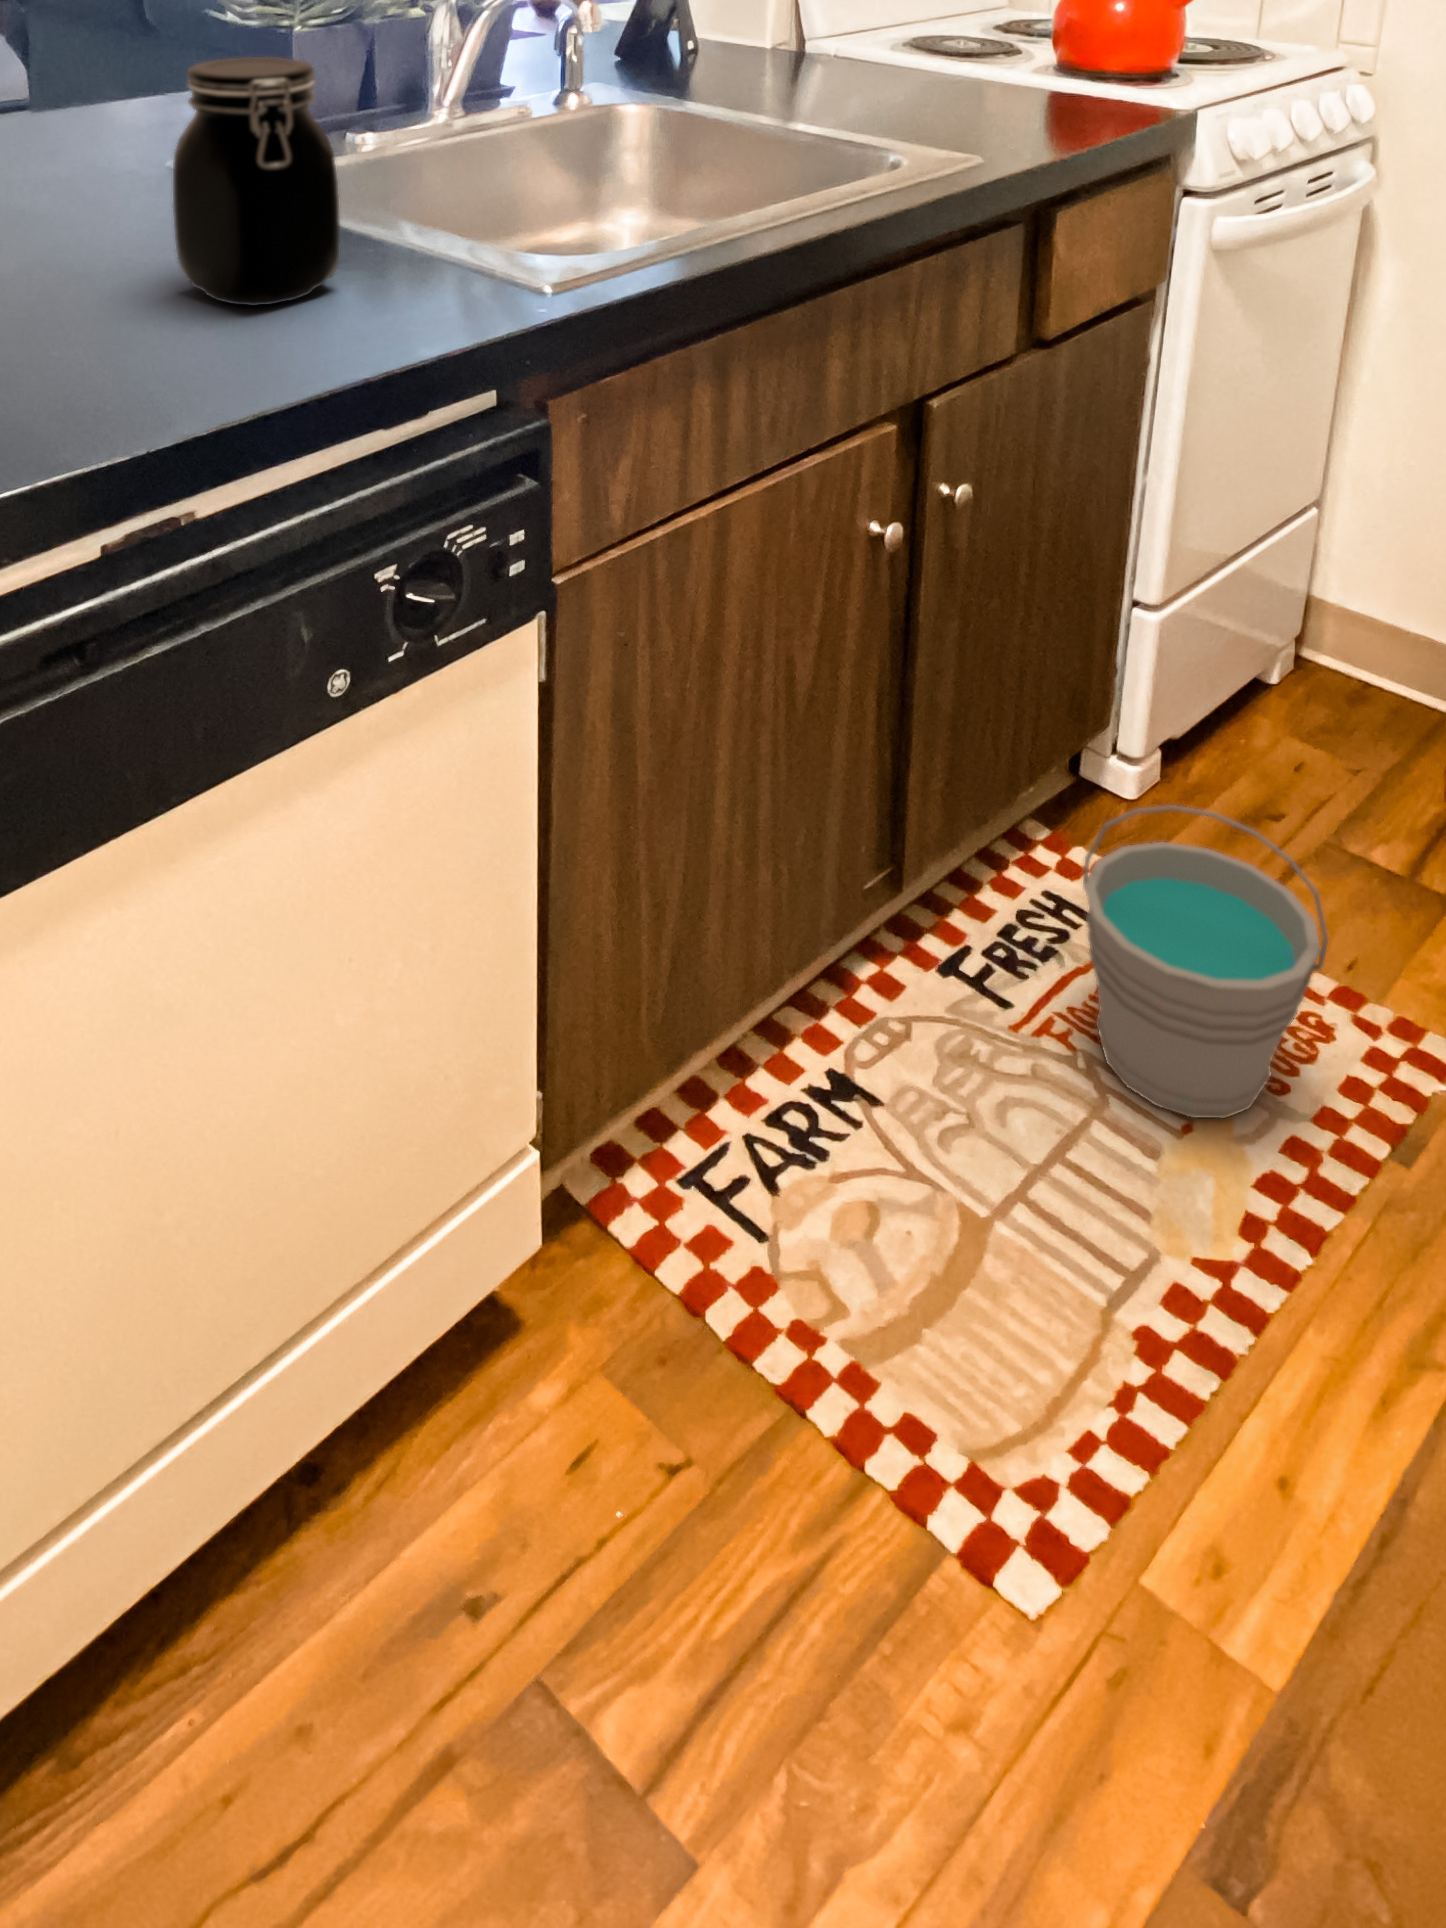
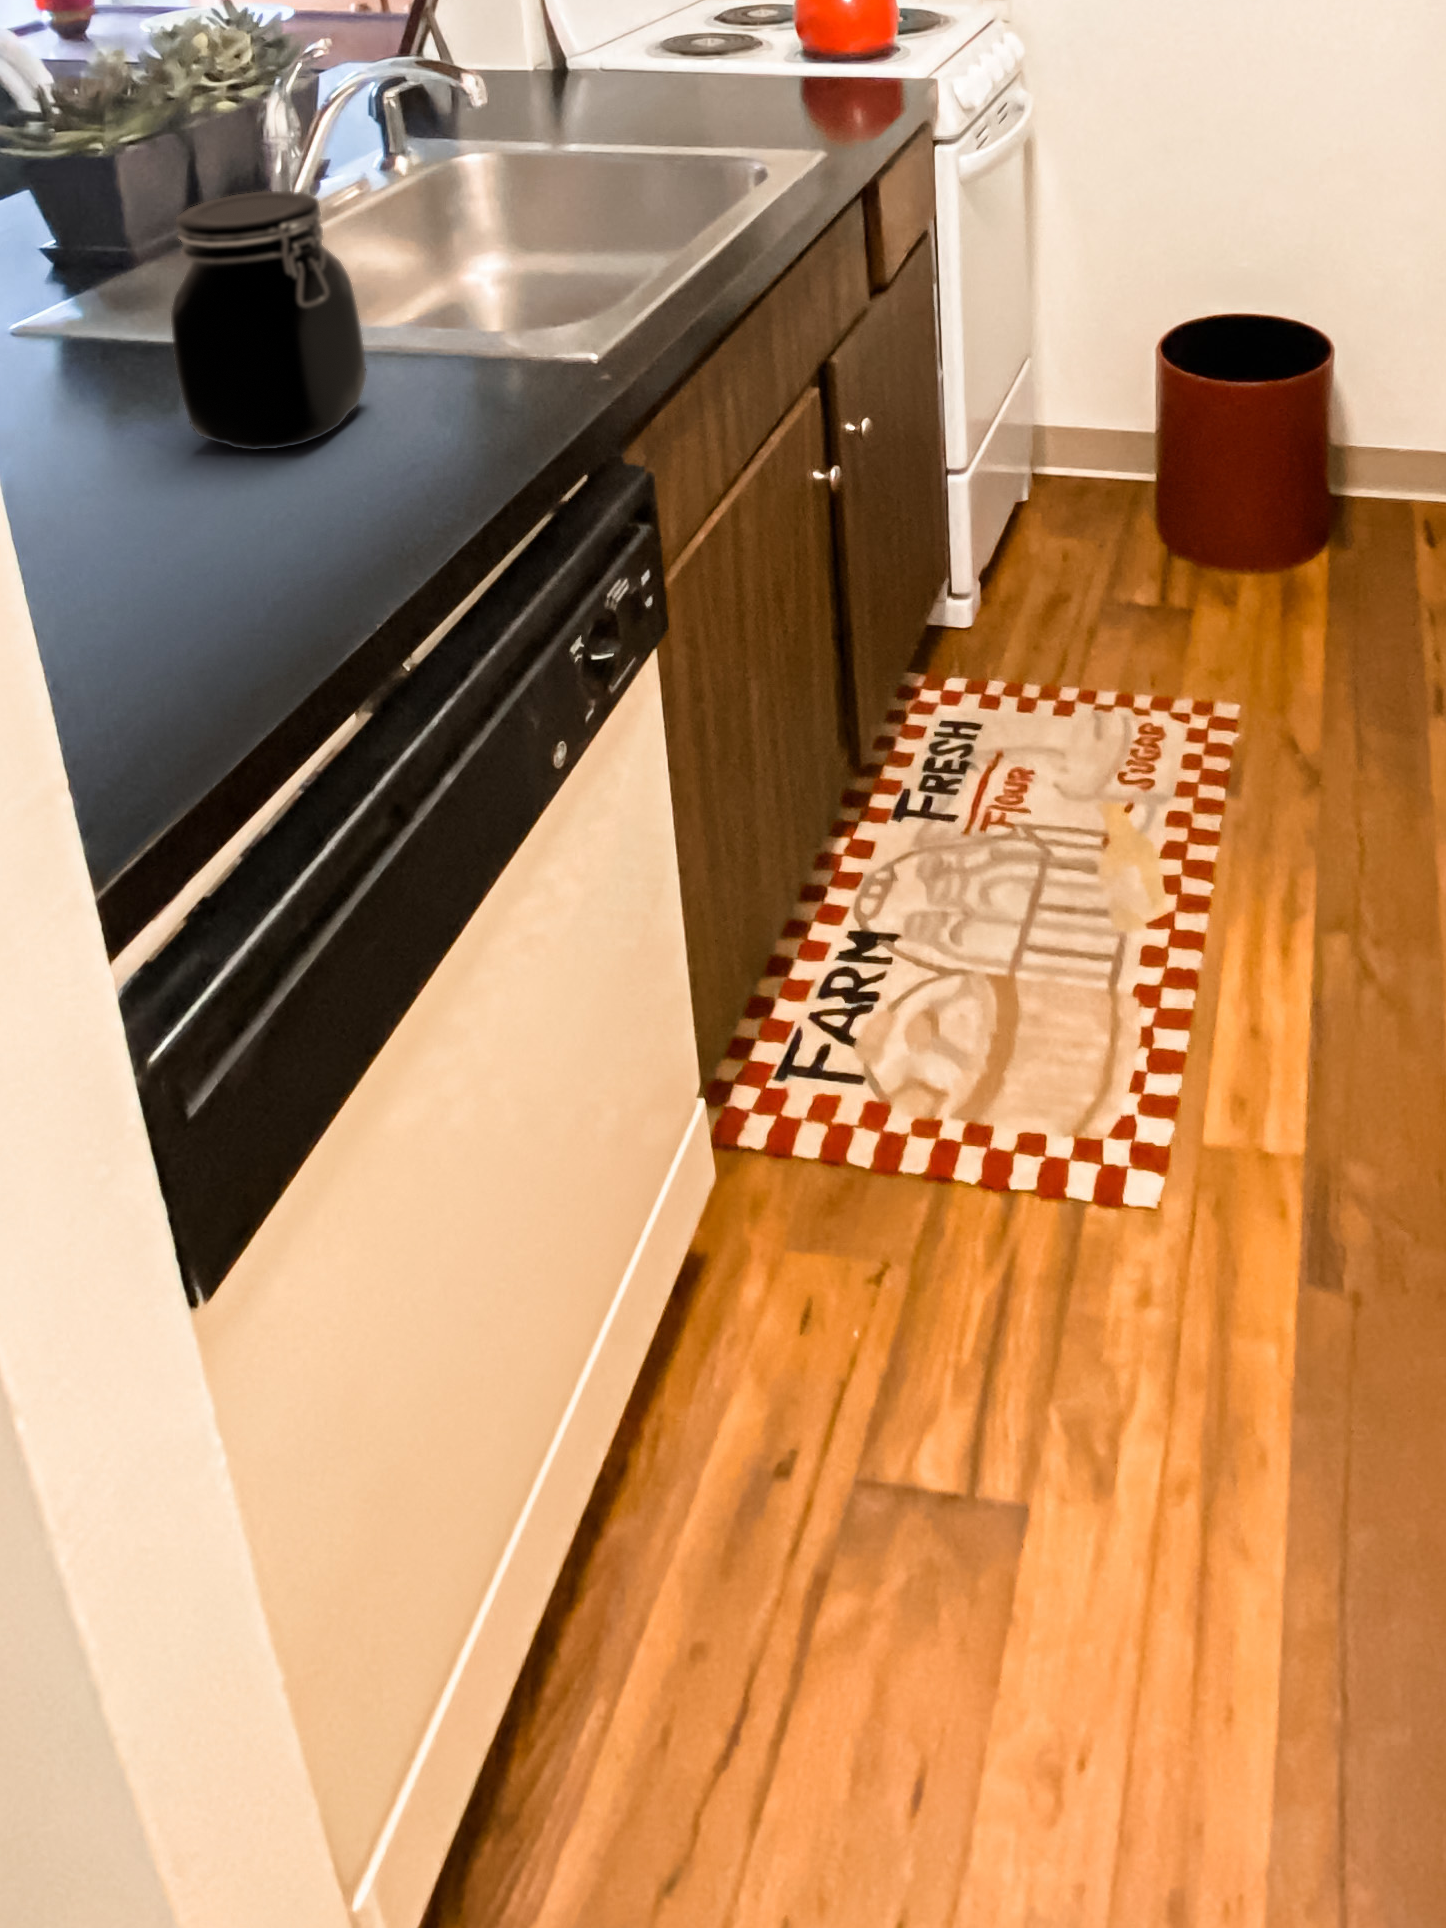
bucket: present [1083,805,1328,1118] -> none [993,606,1166,837]

